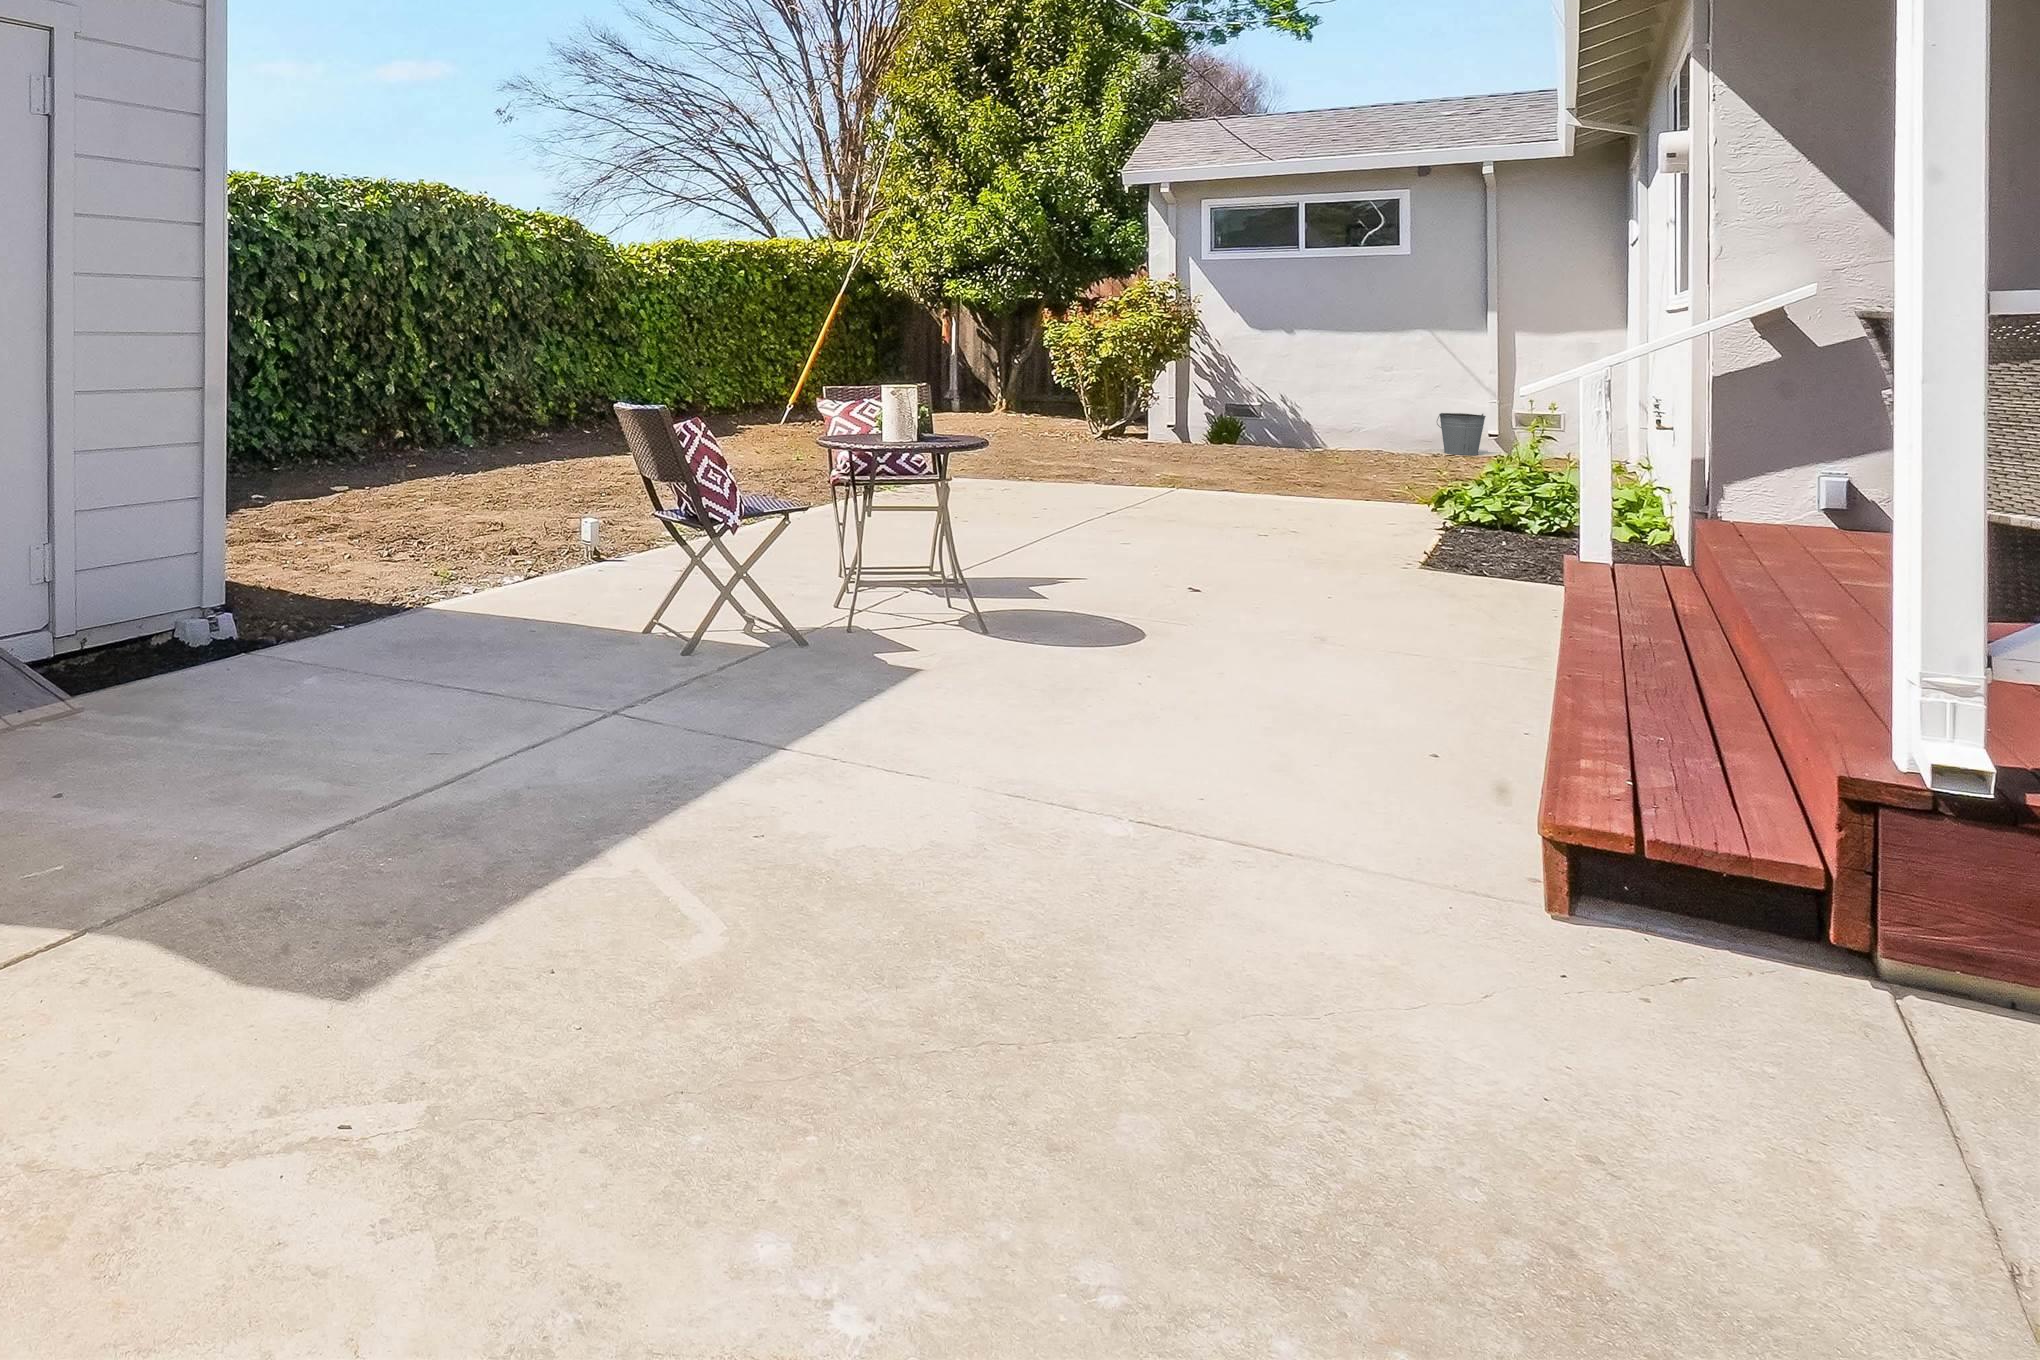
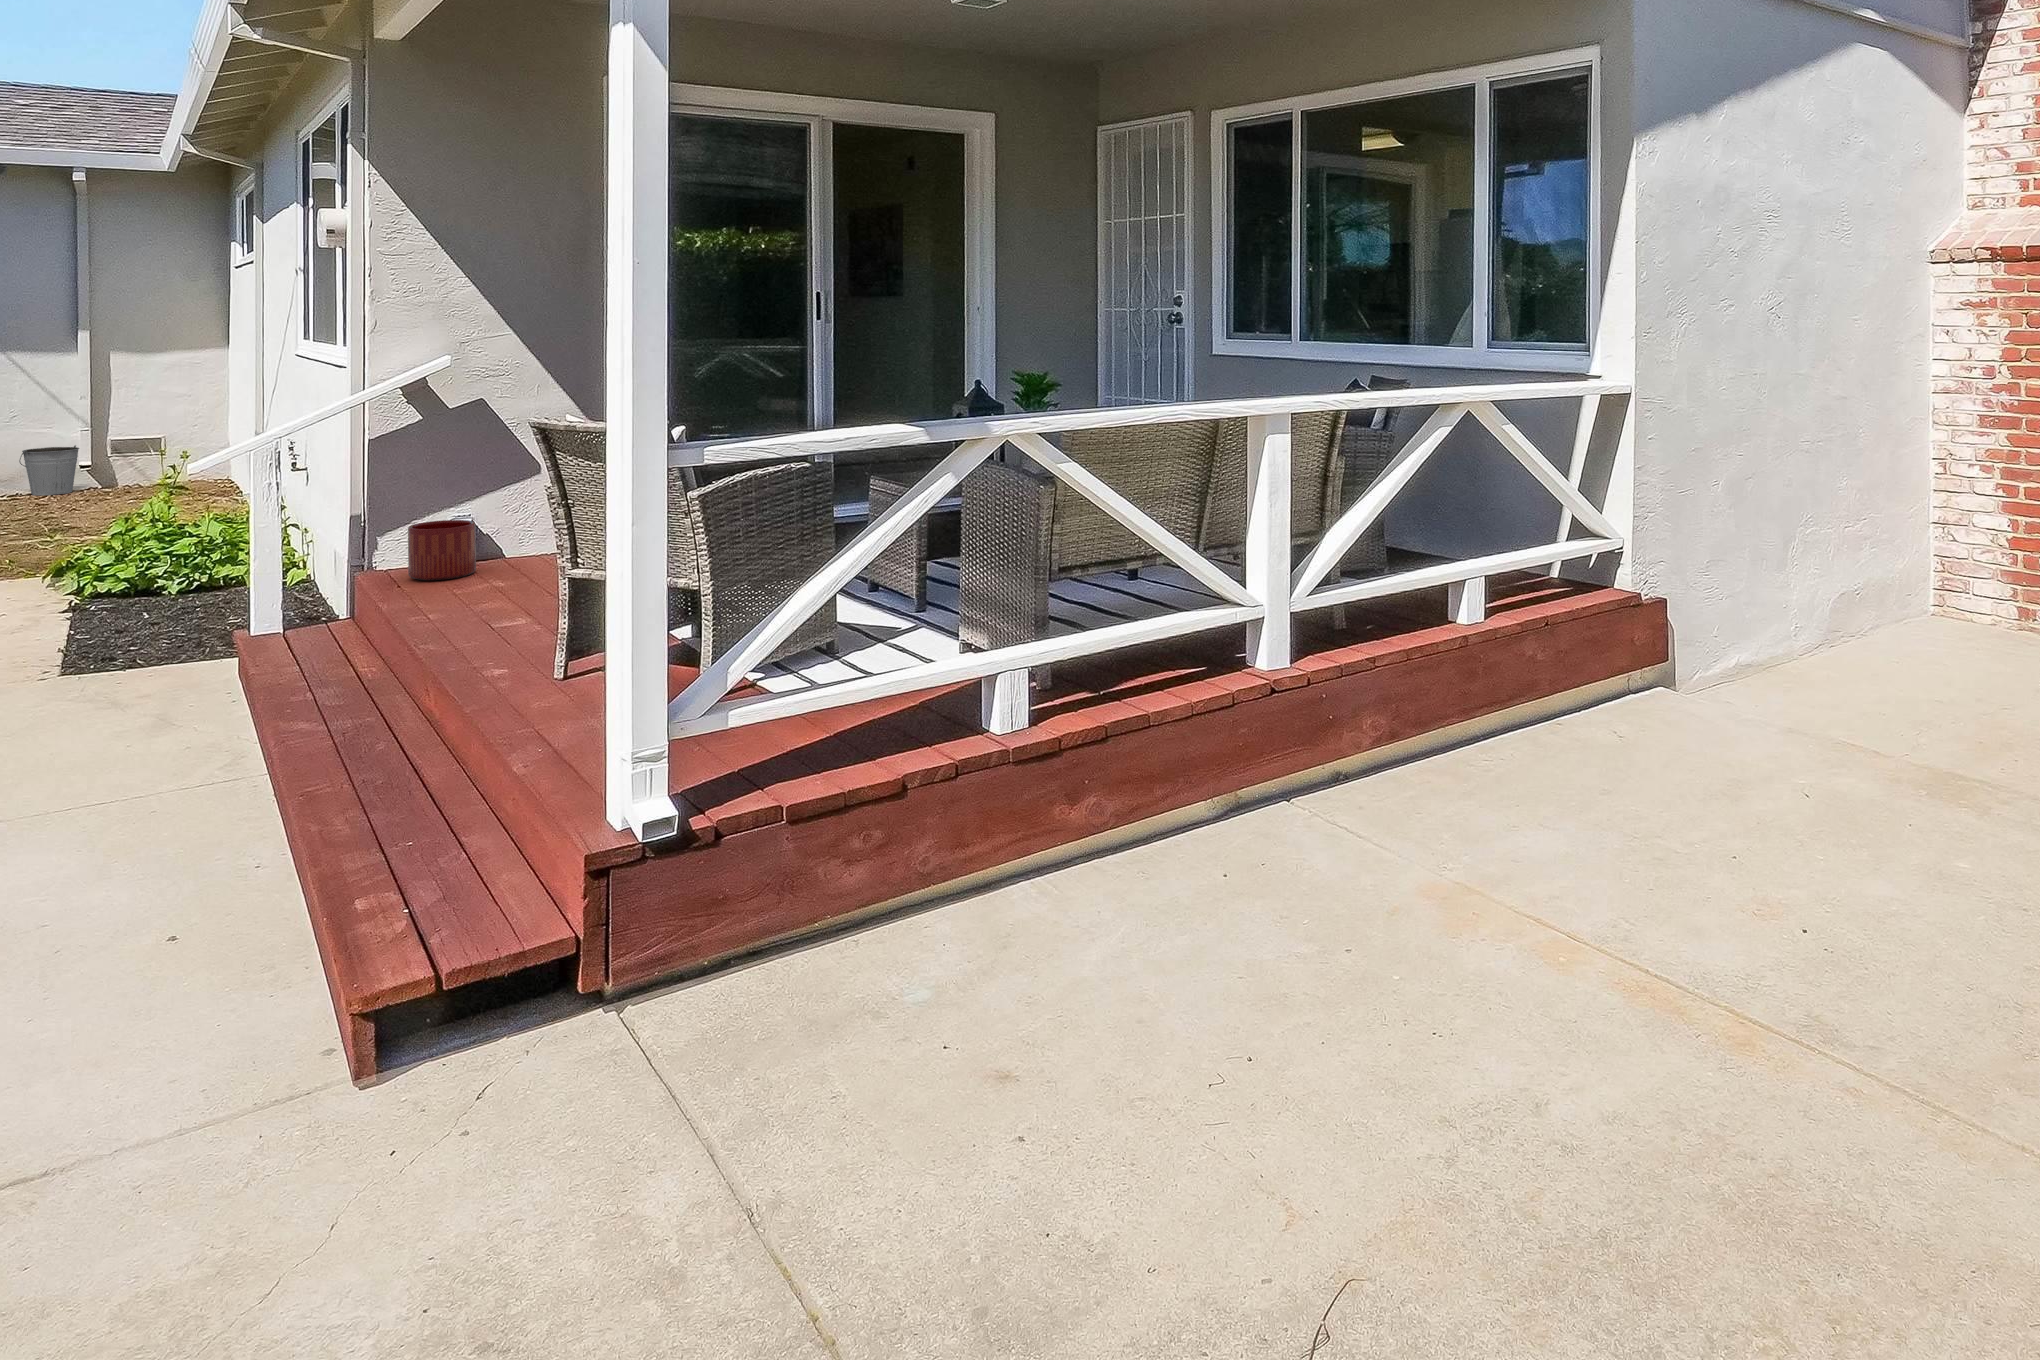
planter: none [1749,471,1840,537] -> present [408,520,476,580]

